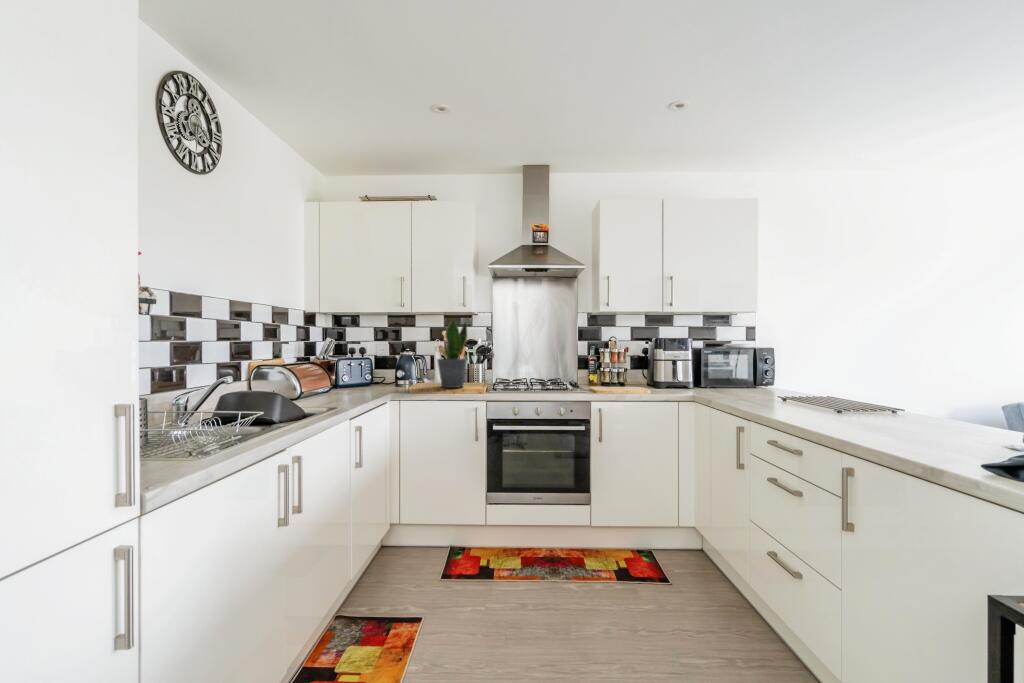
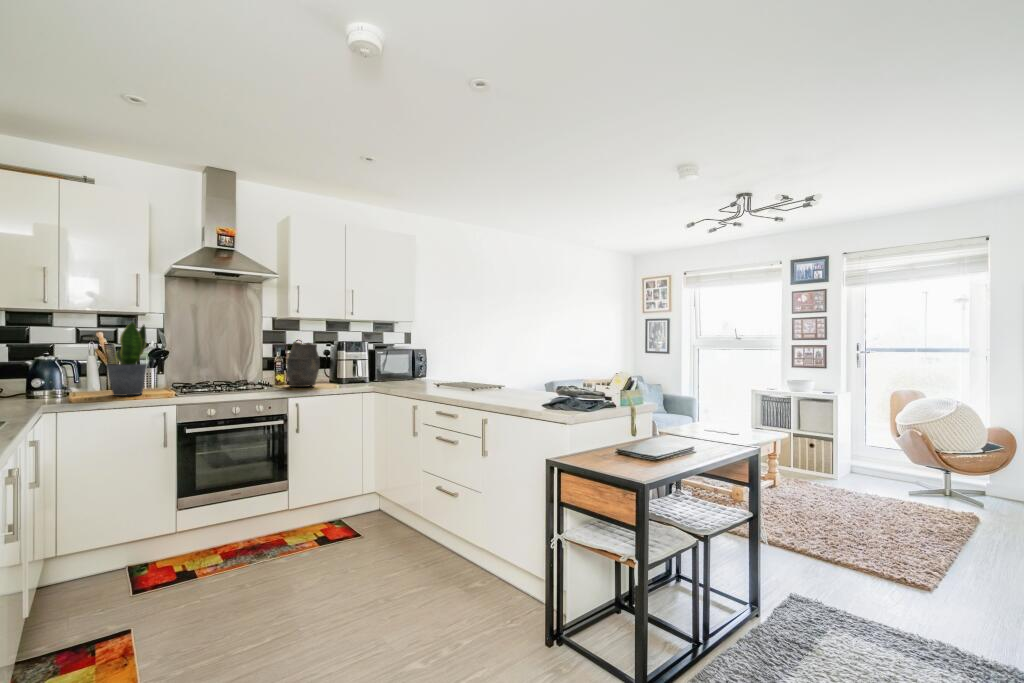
vase: none [593,338,629,389] -> present [287,342,320,387]

